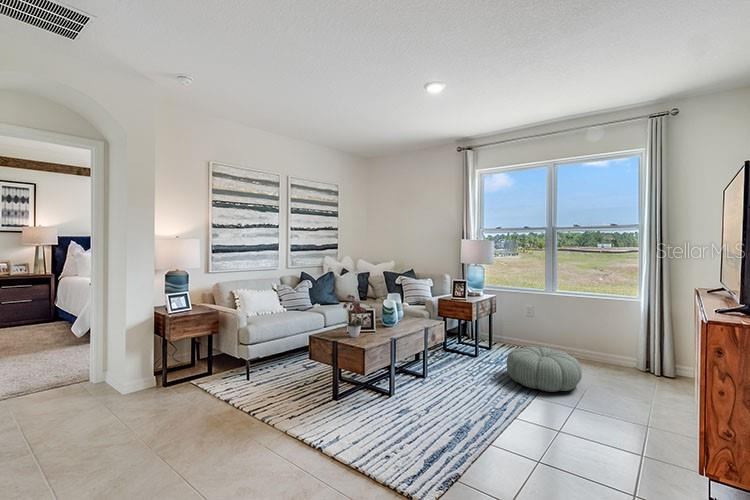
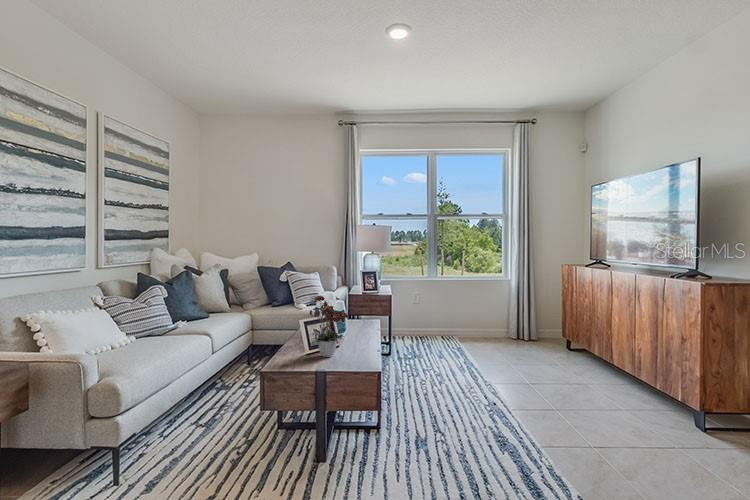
pouf: present [507,347,582,392] -> none [442,334,515,377]

